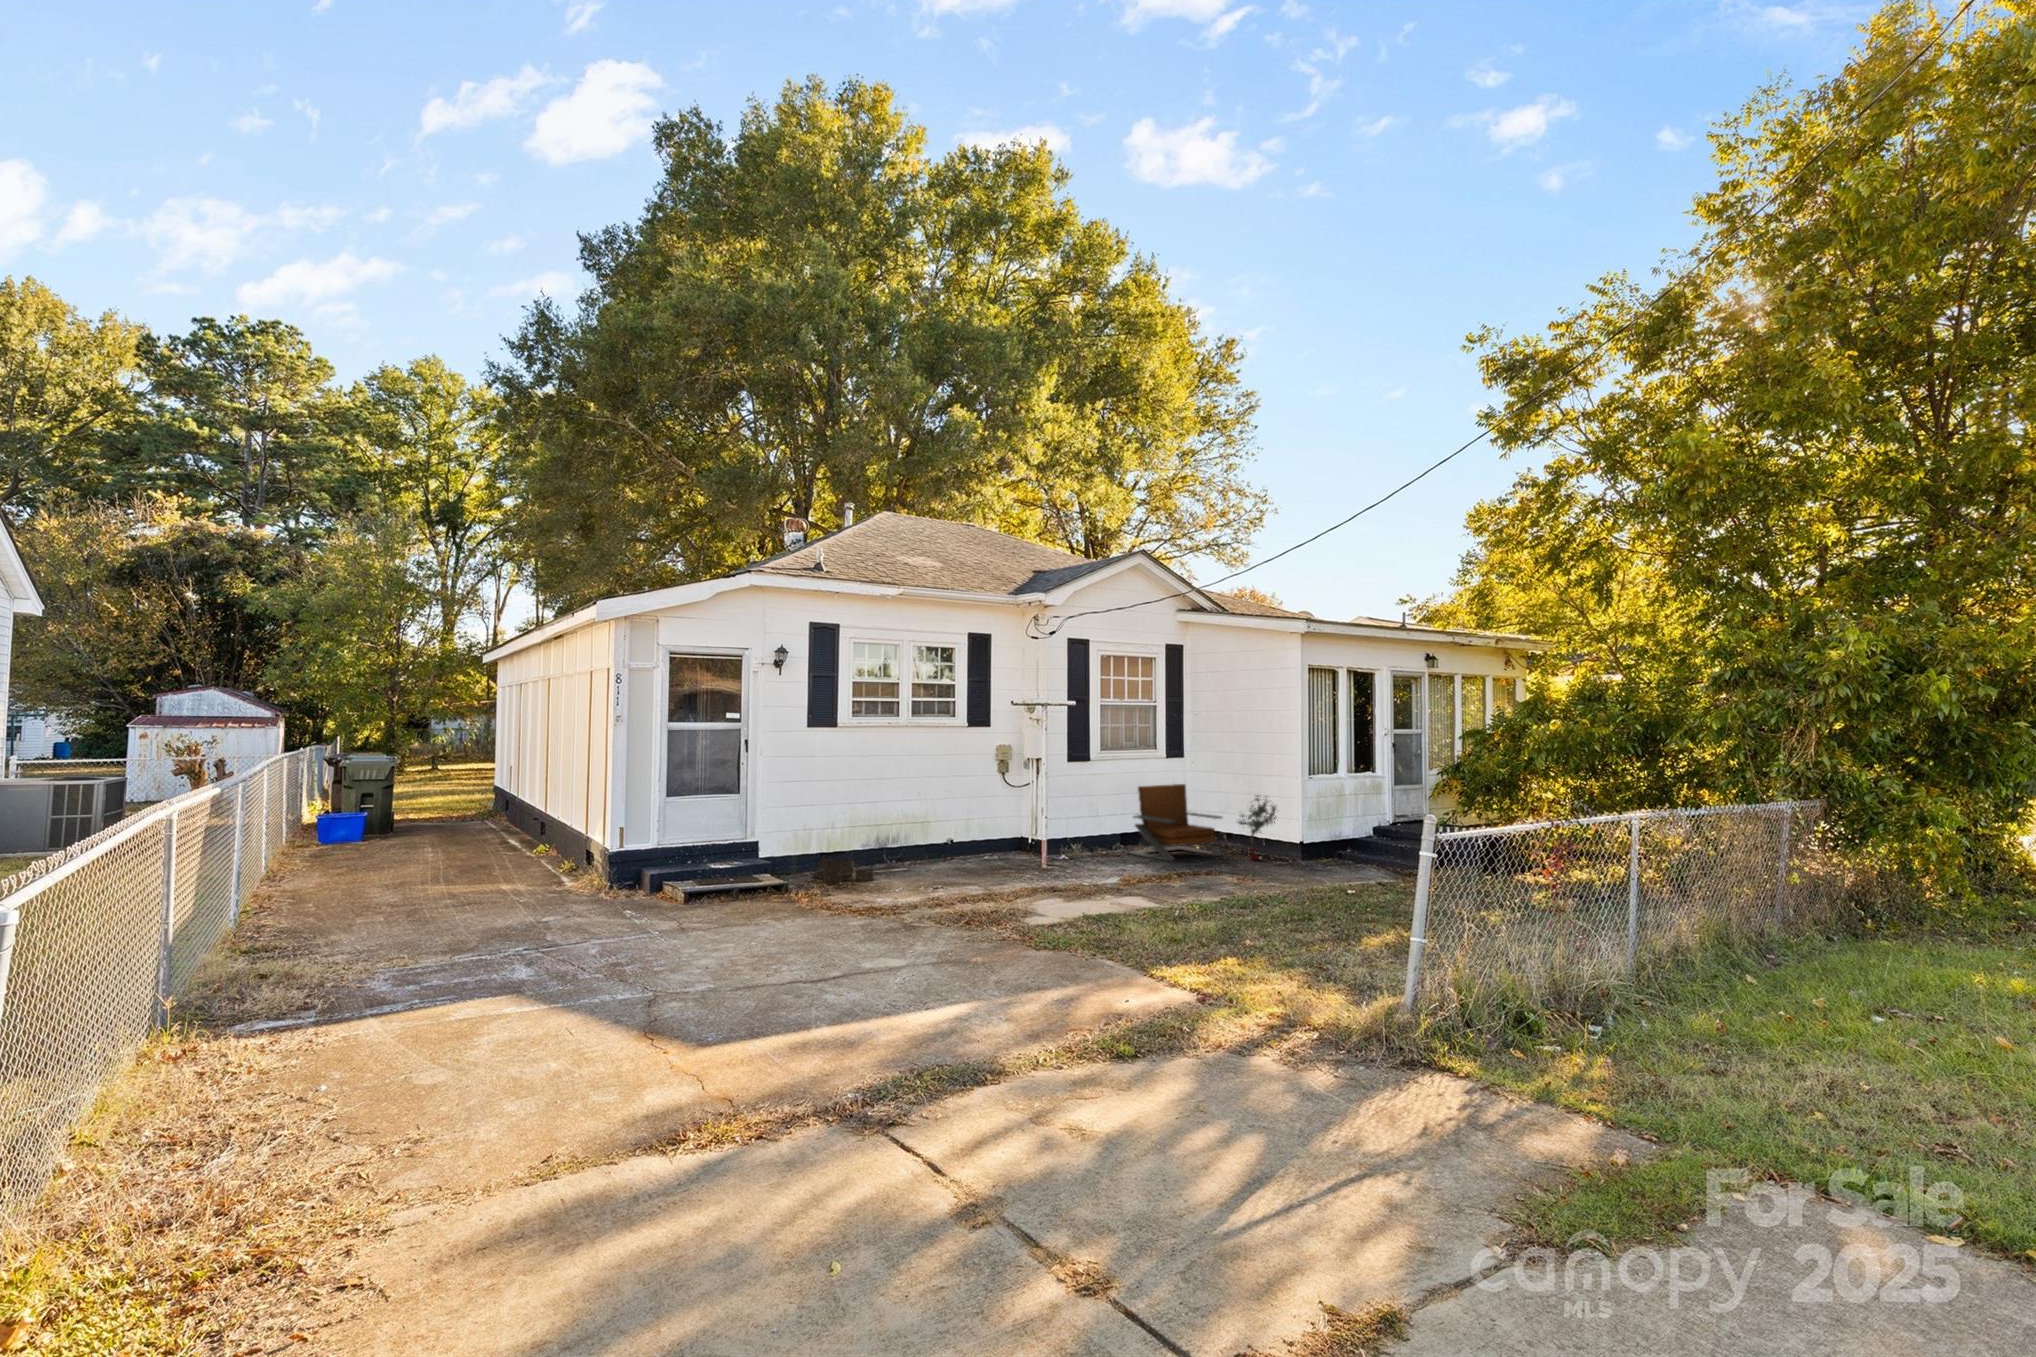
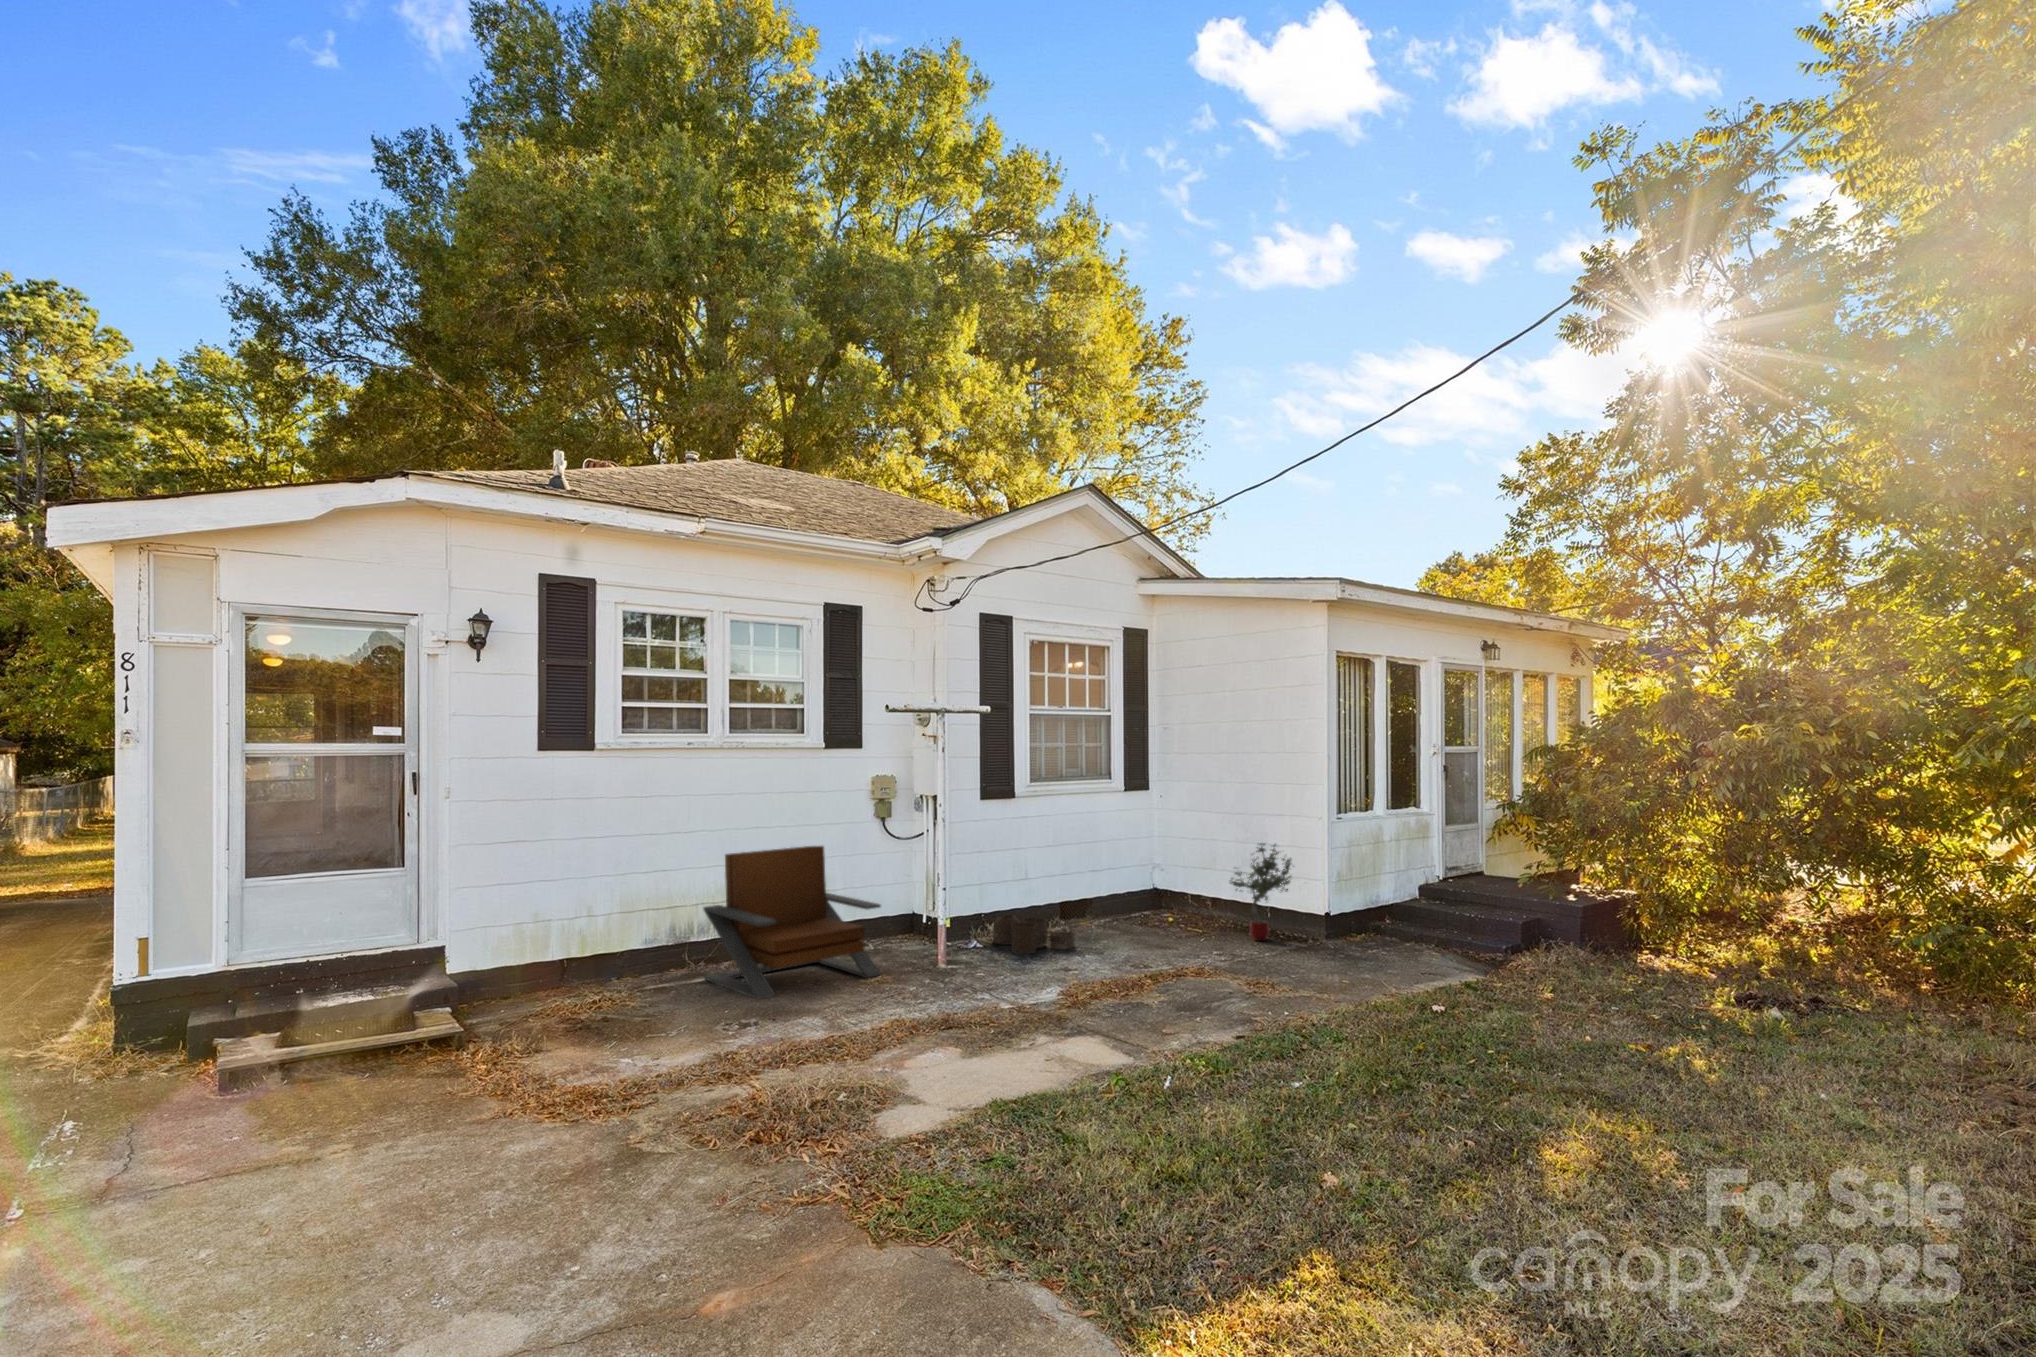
lounge chair: present [1128,784,1222,861] -> present [704,846,881,999]
woven basket: present [812,856,874,884] -> present [993,915,1075,954]

